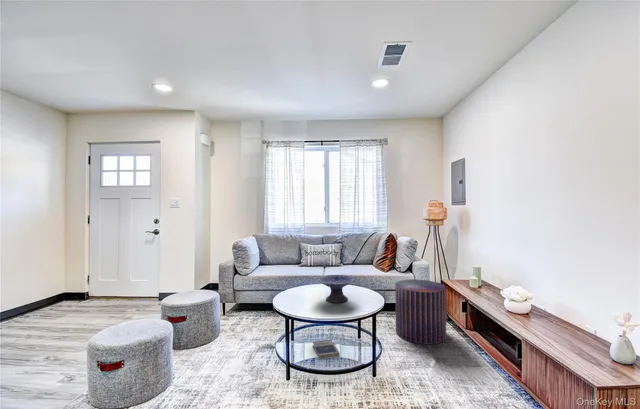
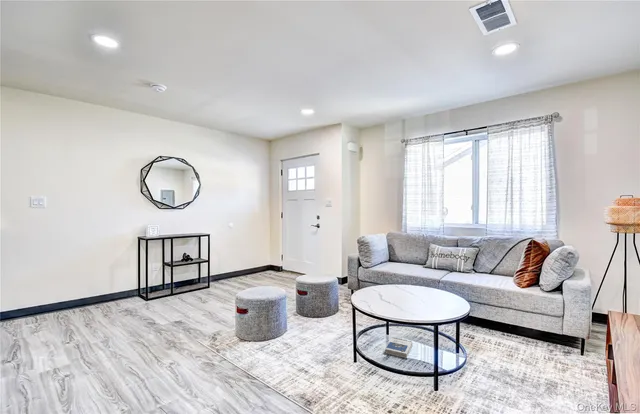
decorative bowl: present [318,275,355,303] -> none [389,276,428,303]
pouf: present [395,279,446,344] -> none [504,300,583,394]

